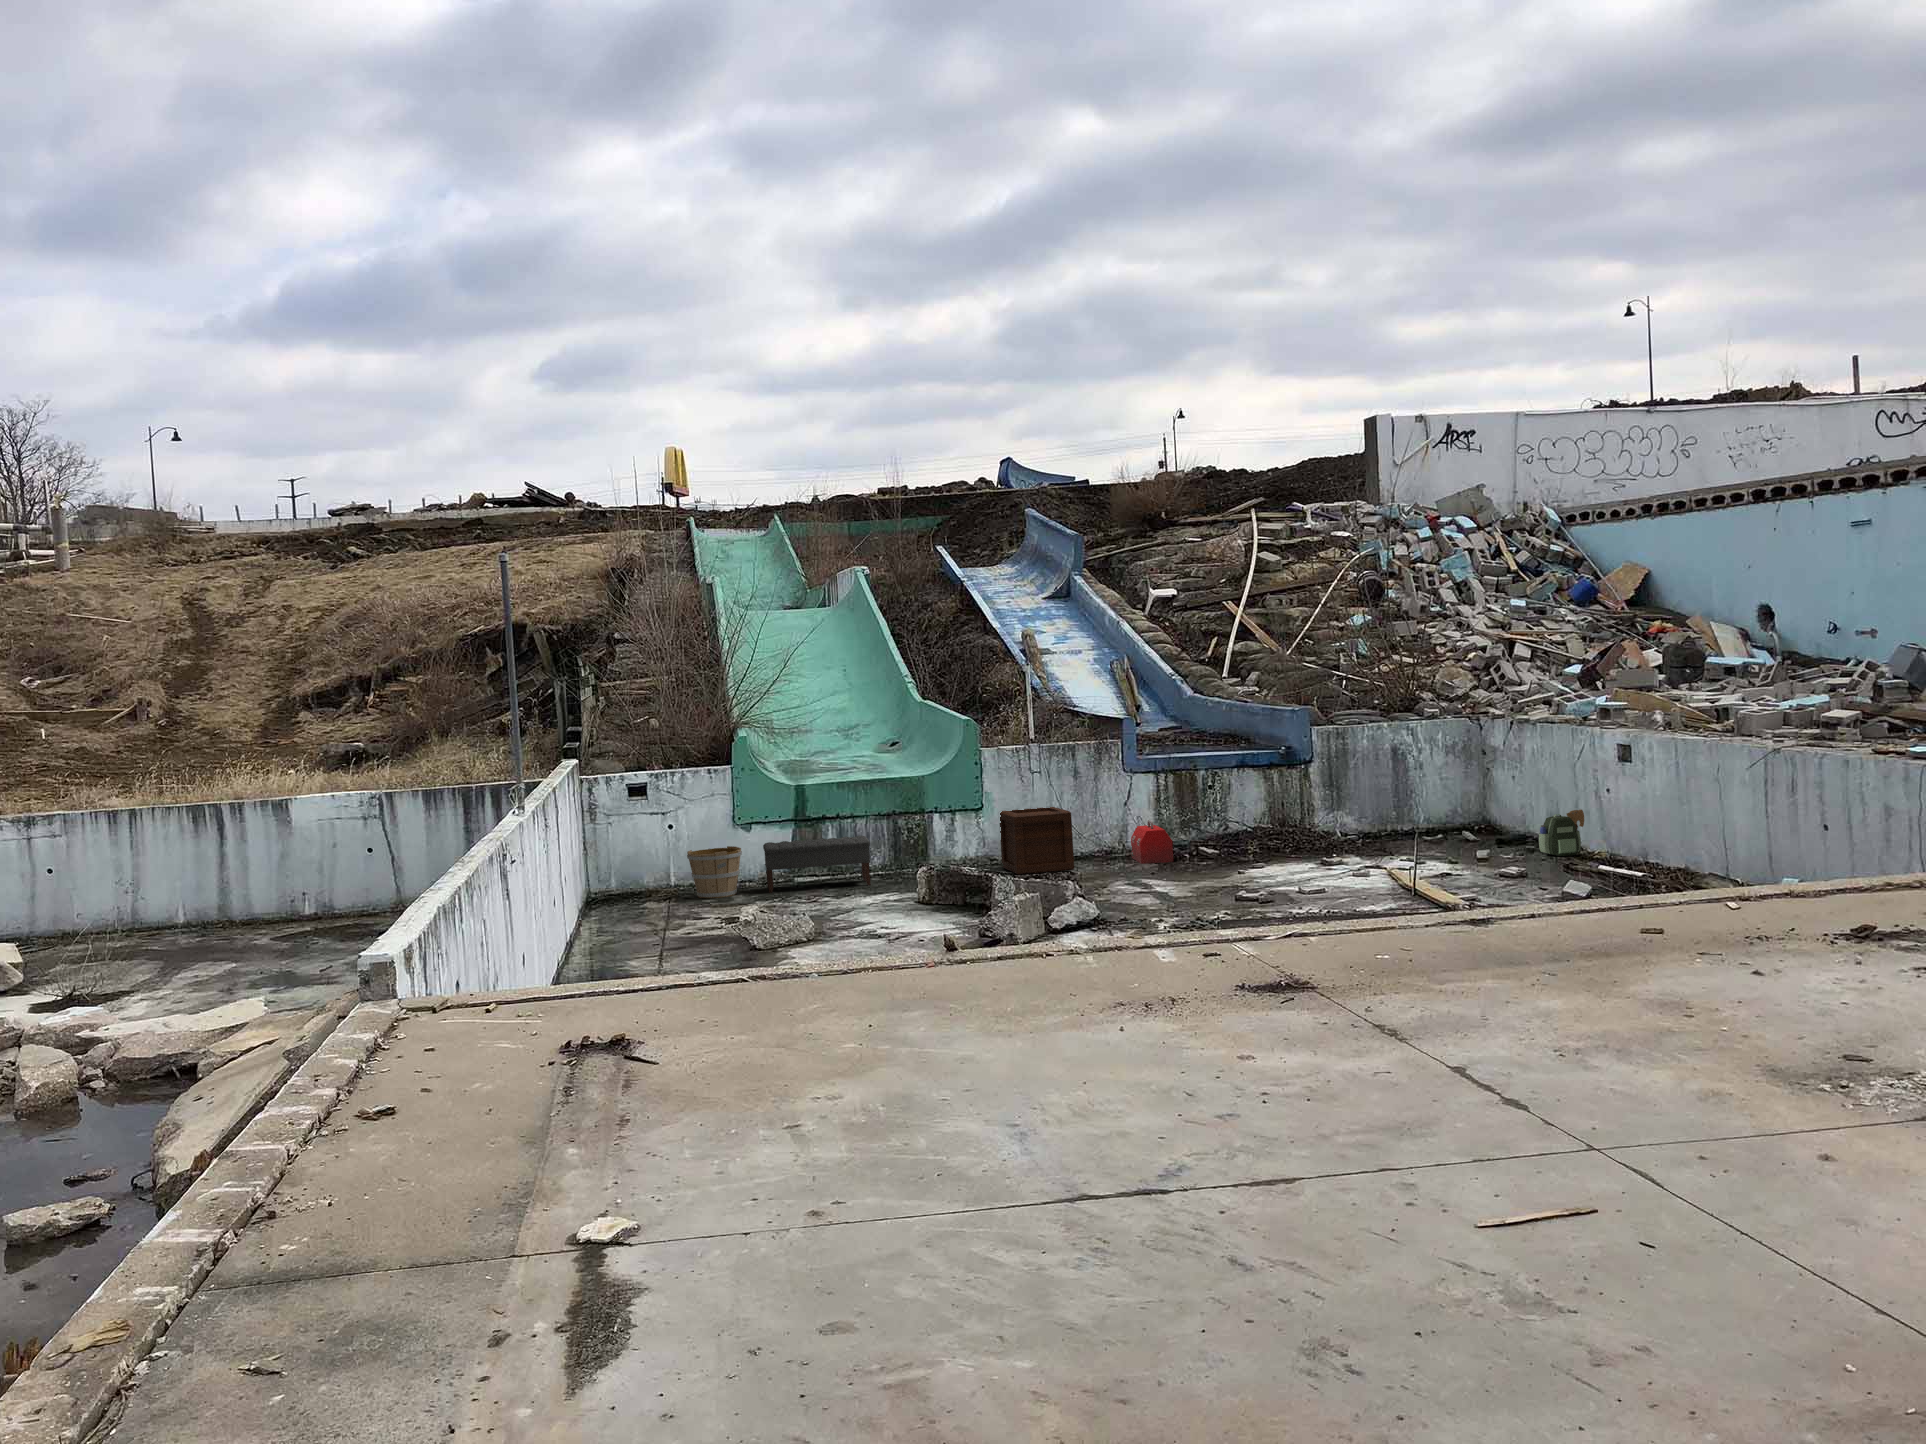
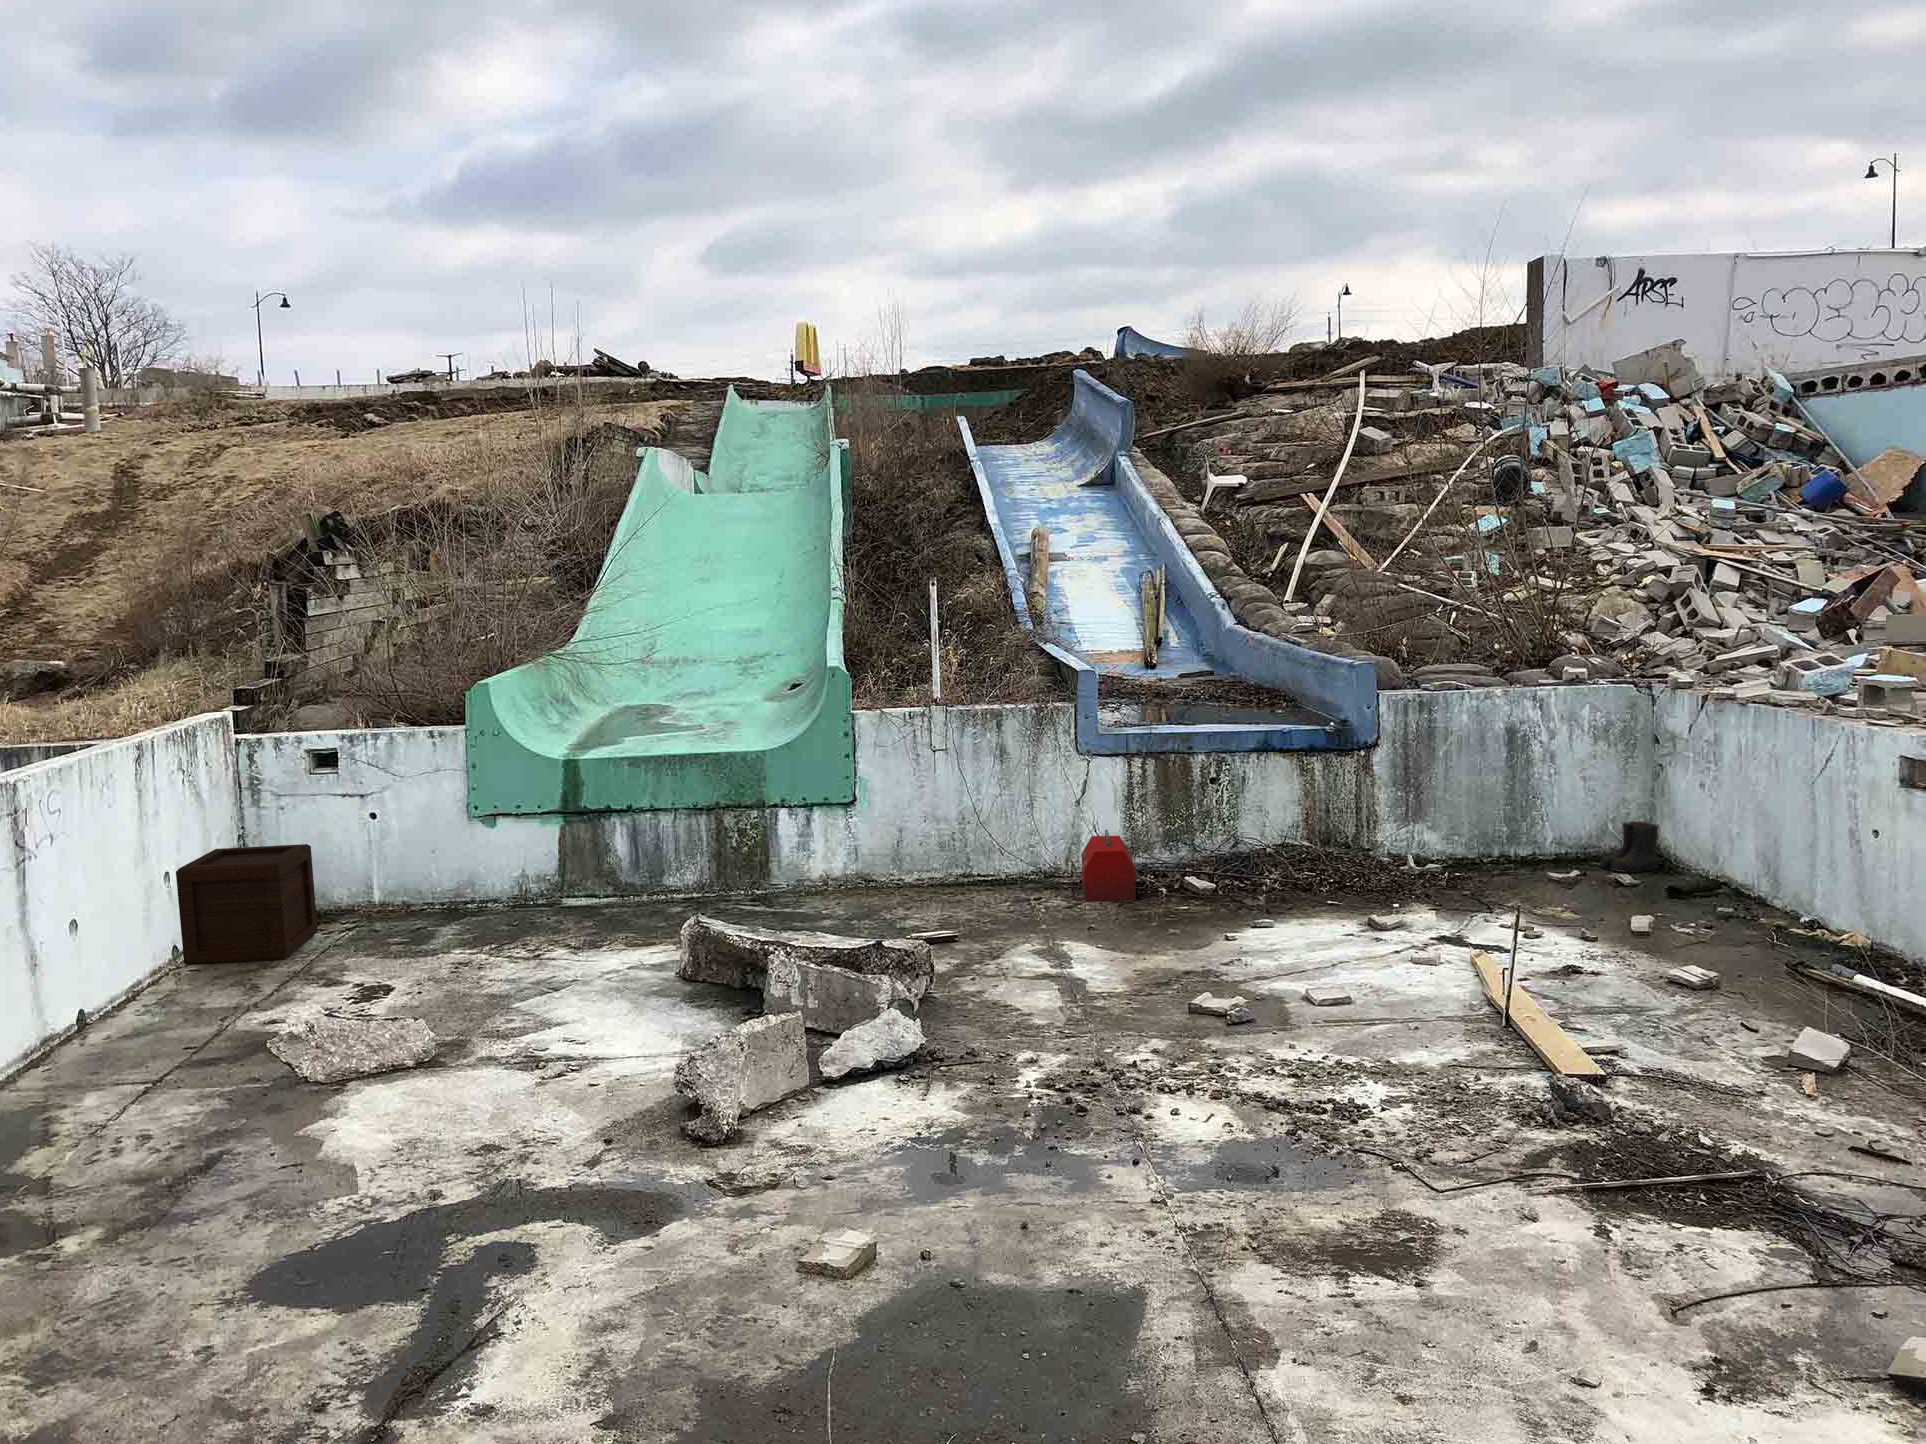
boots: none [1452,803,1490,835] -> present [1599,821,1659,873]
wooden crate: present [1000,807,1074,875] -> present [176,844,318,965]
backpack: present [1539,809,1584,856] -> none [1751,877,1840,960]
bench: present [763,836,871,893] -> none [502,837,672,922]
wooden bucket: present [687,846,742,898] -> none [392,845,476,927]

